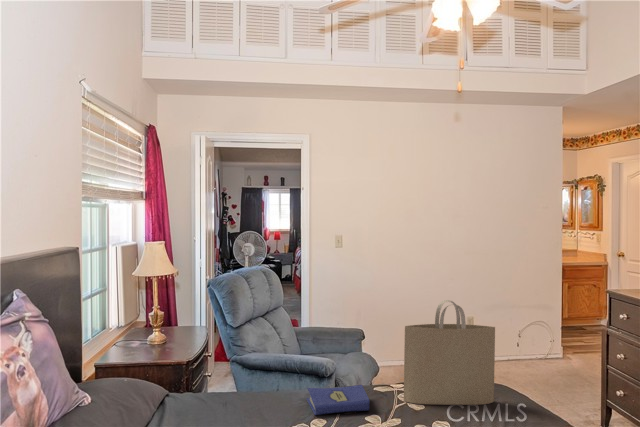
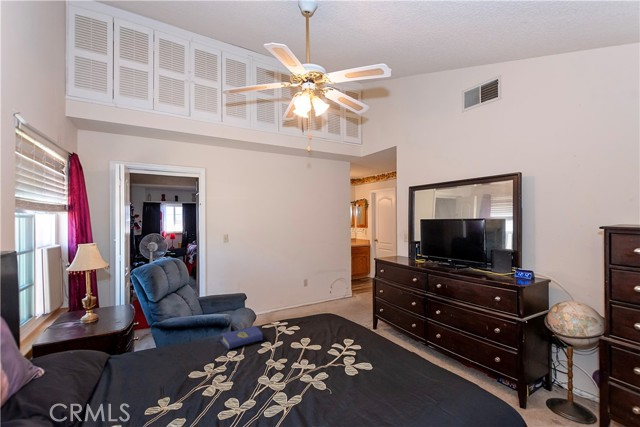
tote bag: present [404,300,495,405] -> none [281,269,330,331]

